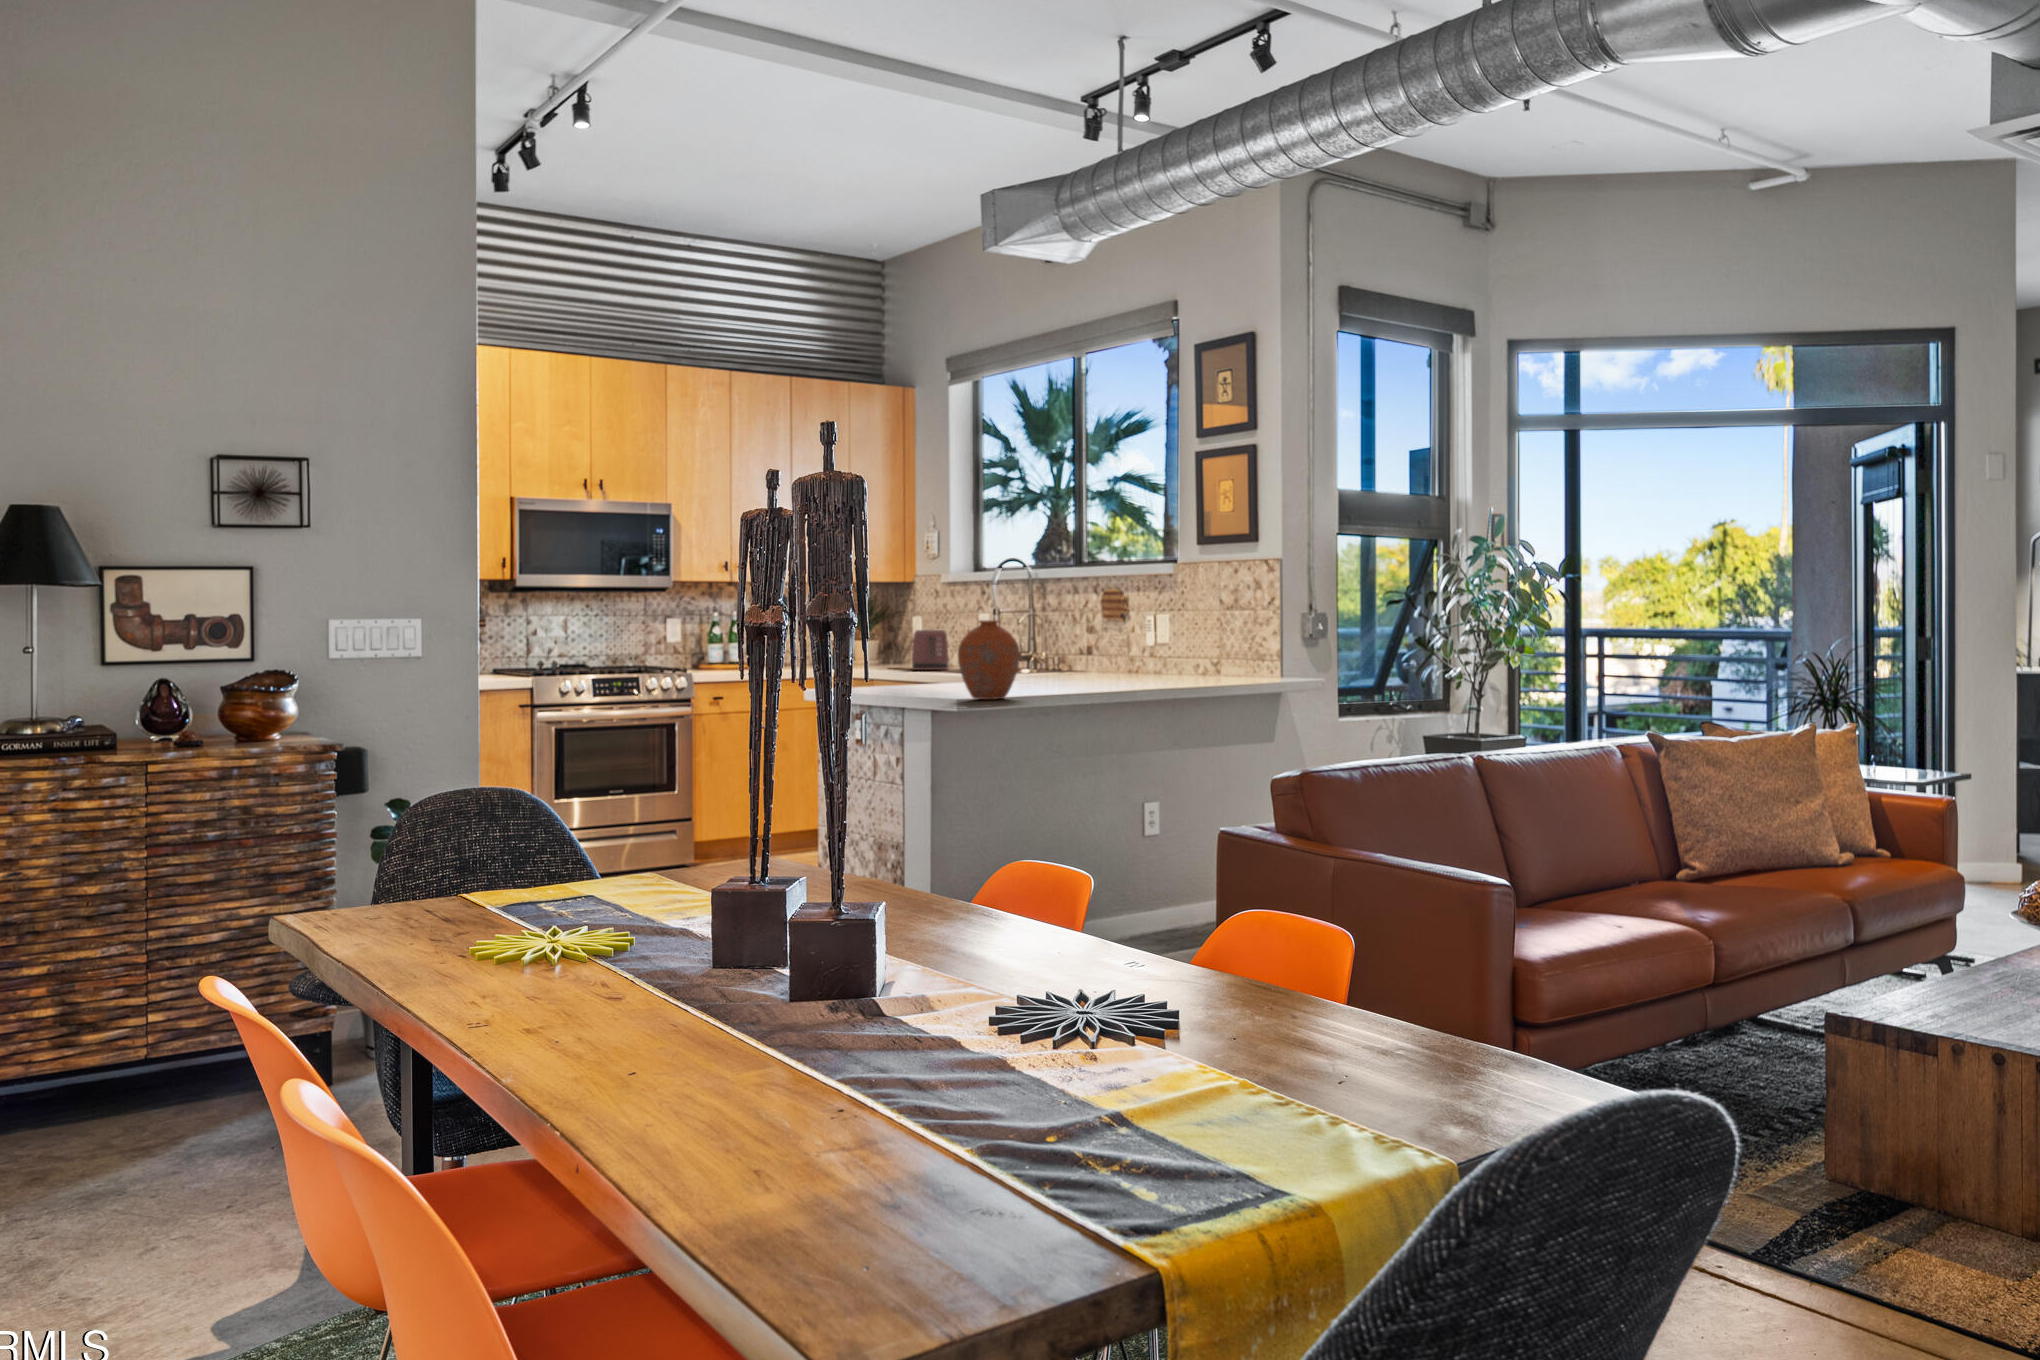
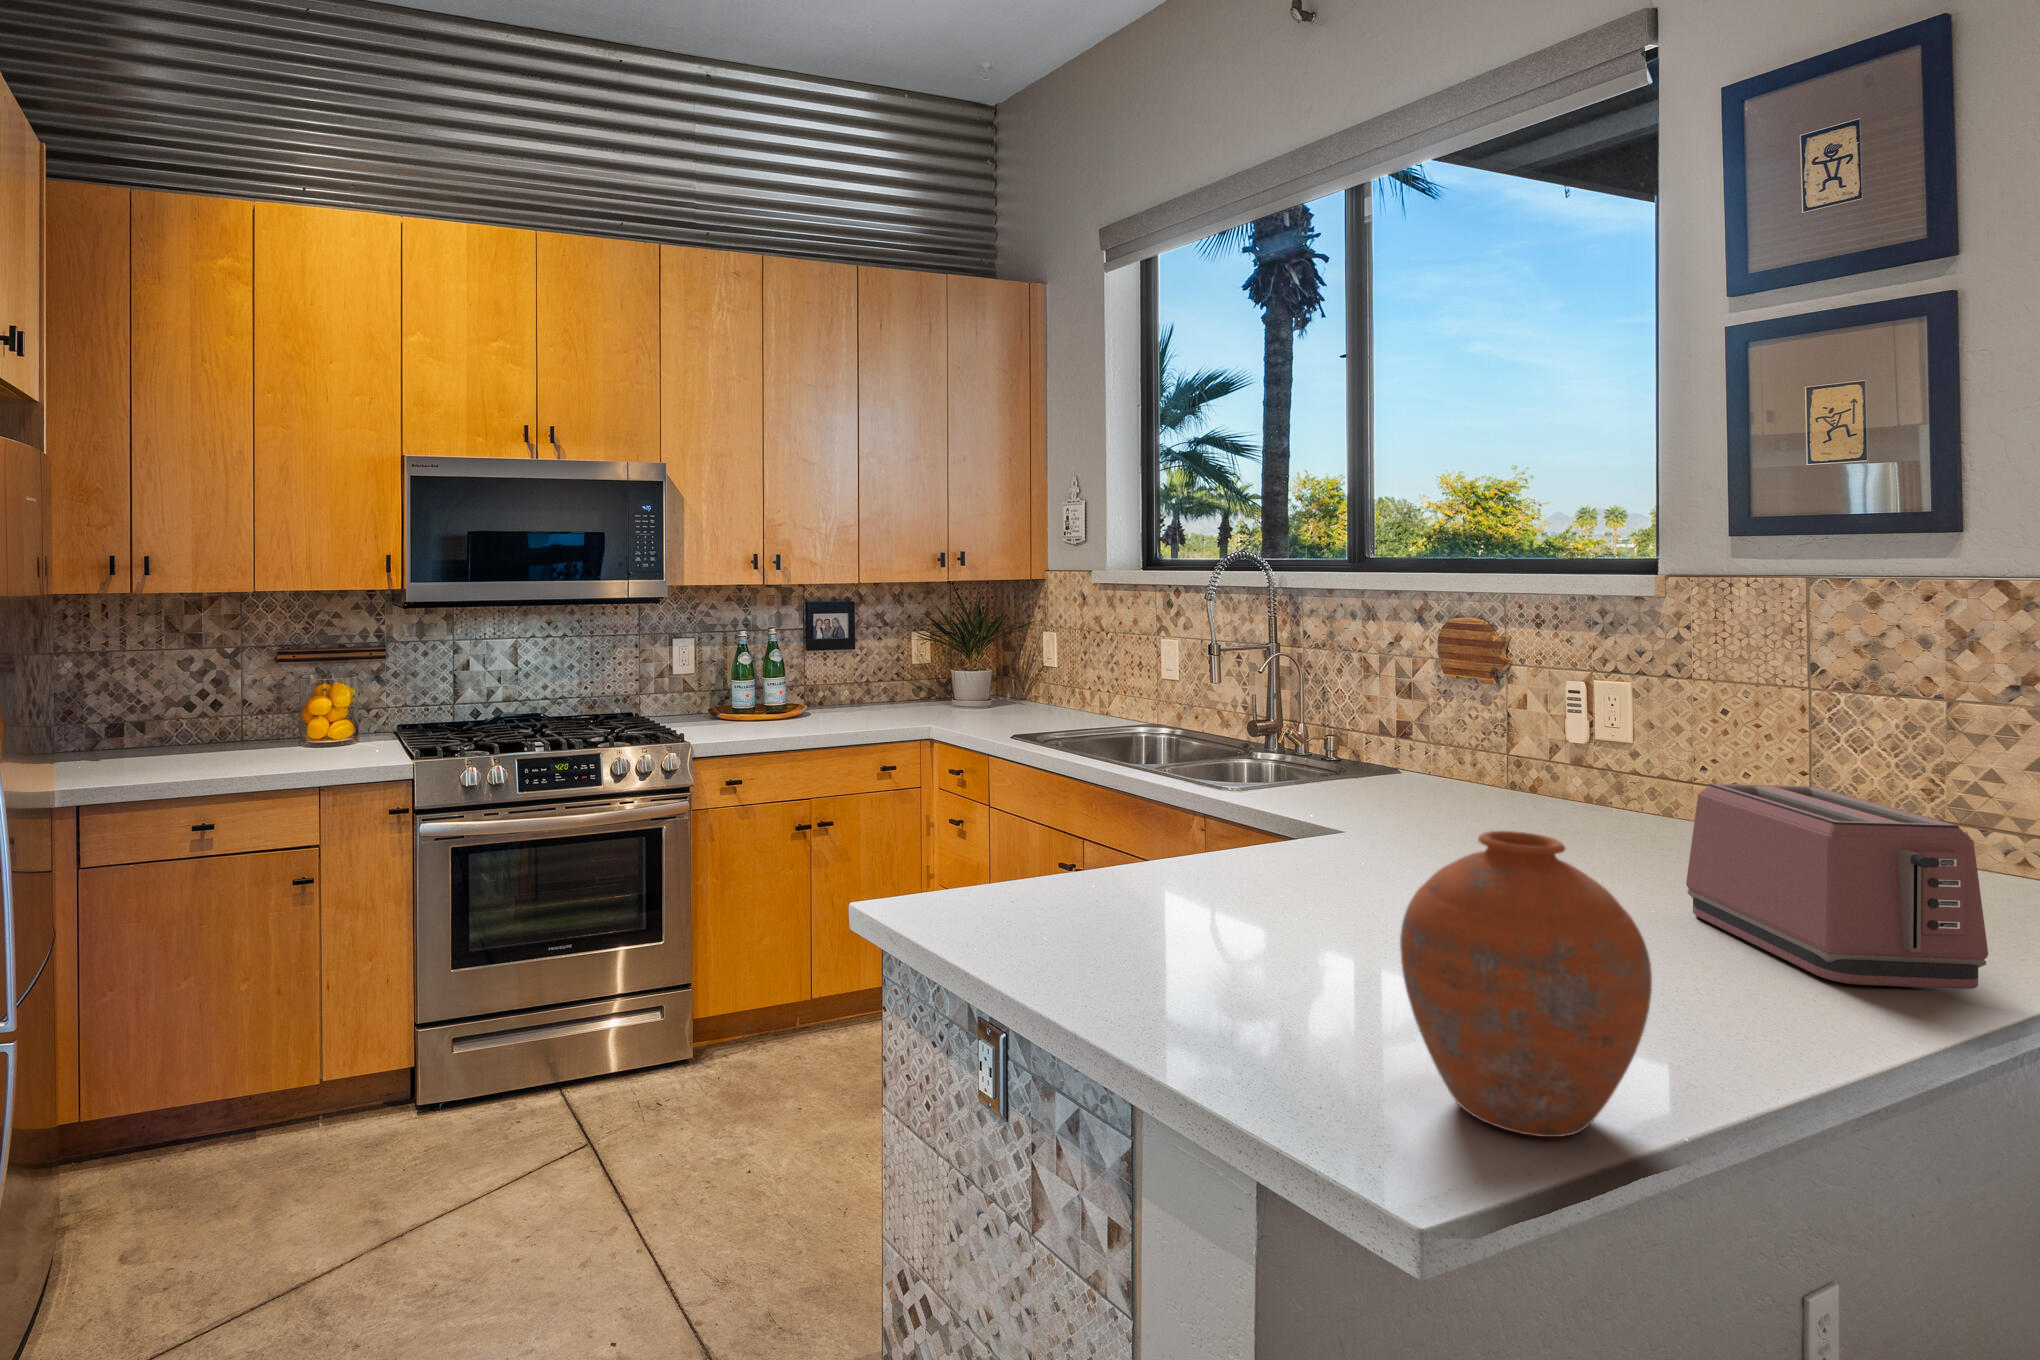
toaster: present [912,630,949,670] -> present [1686,784,1988,989]

